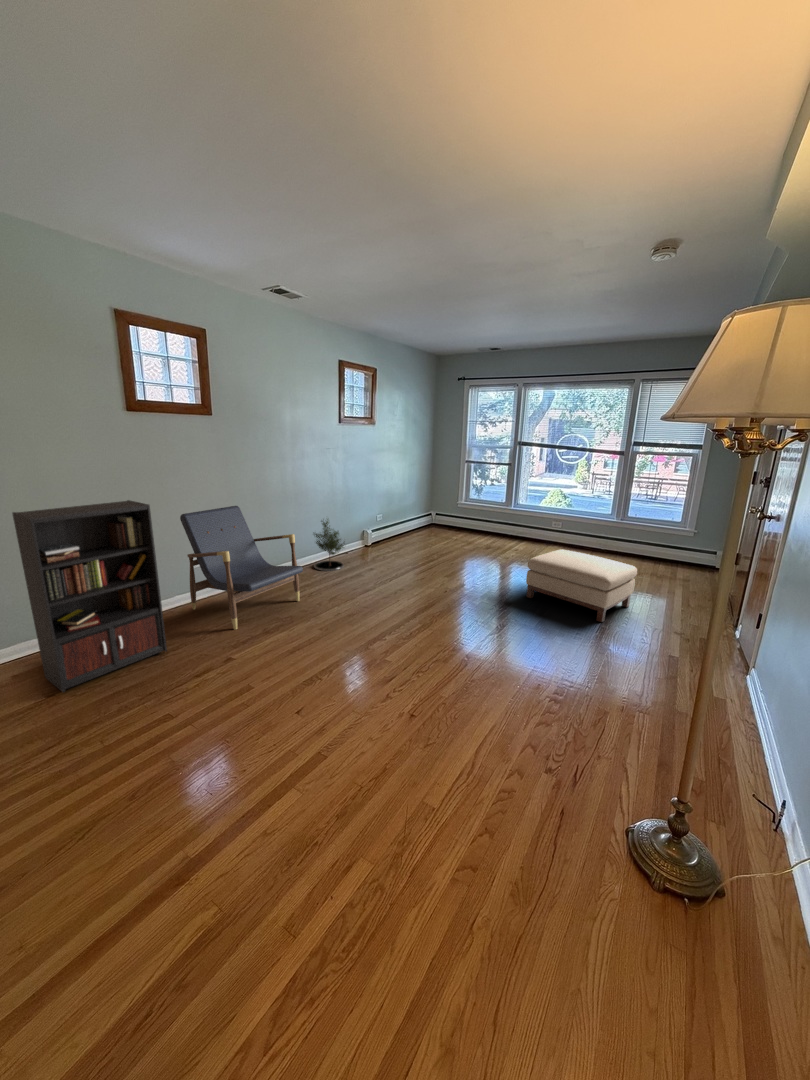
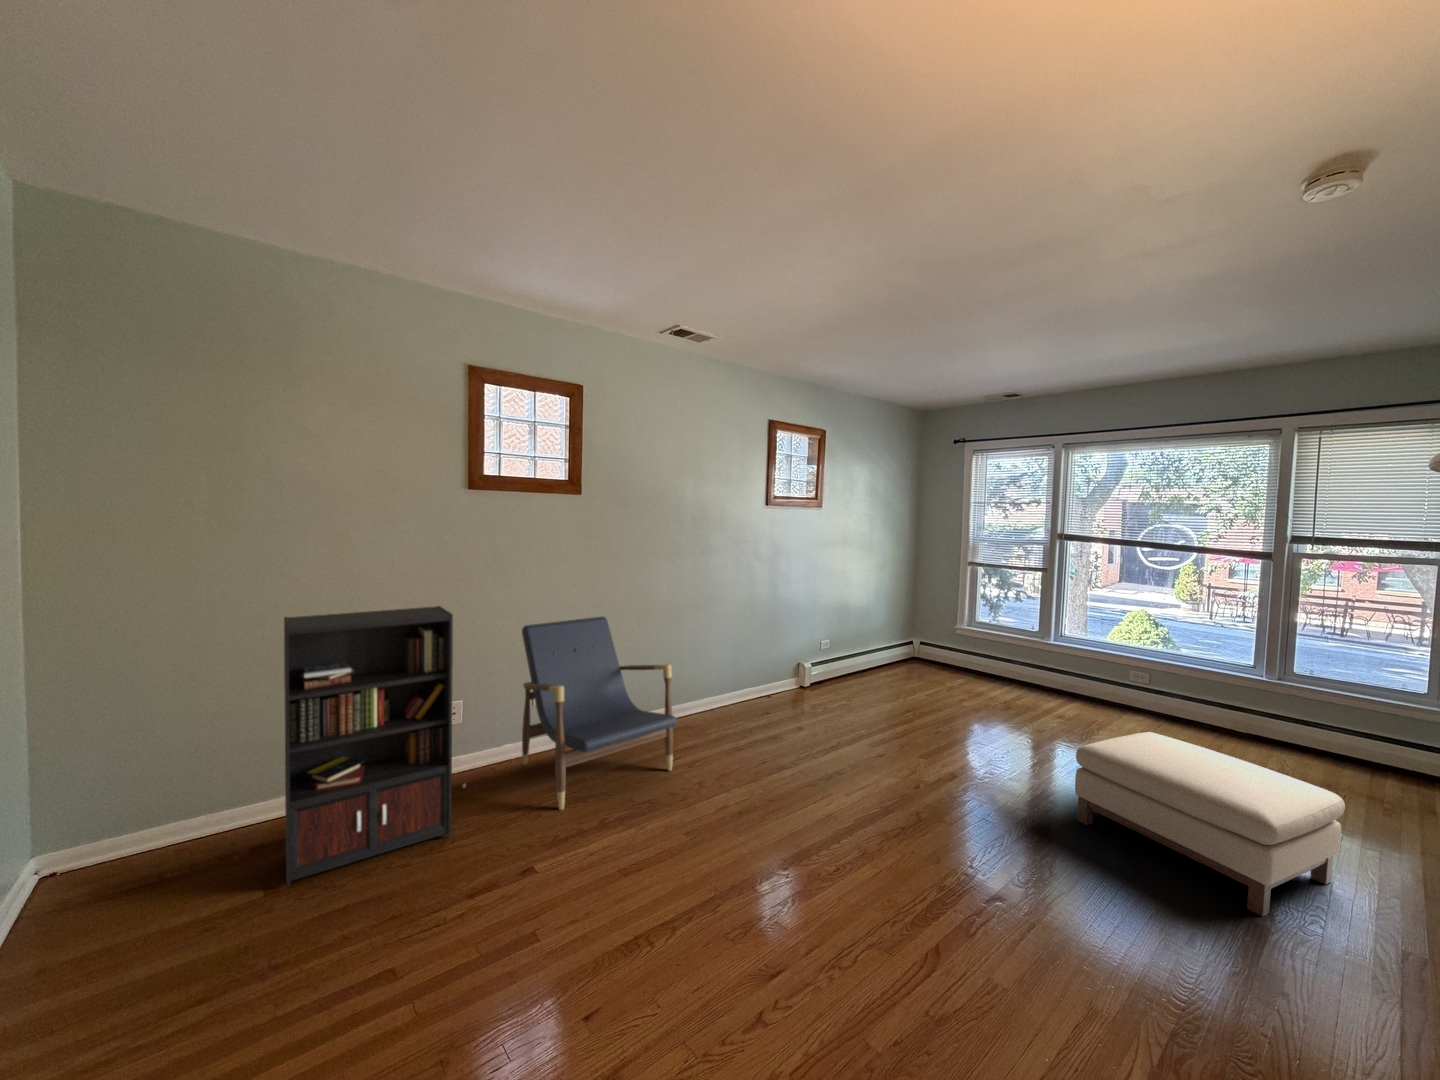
potted tree: present [314,519,345,571] -> none [715,635,764,722]

